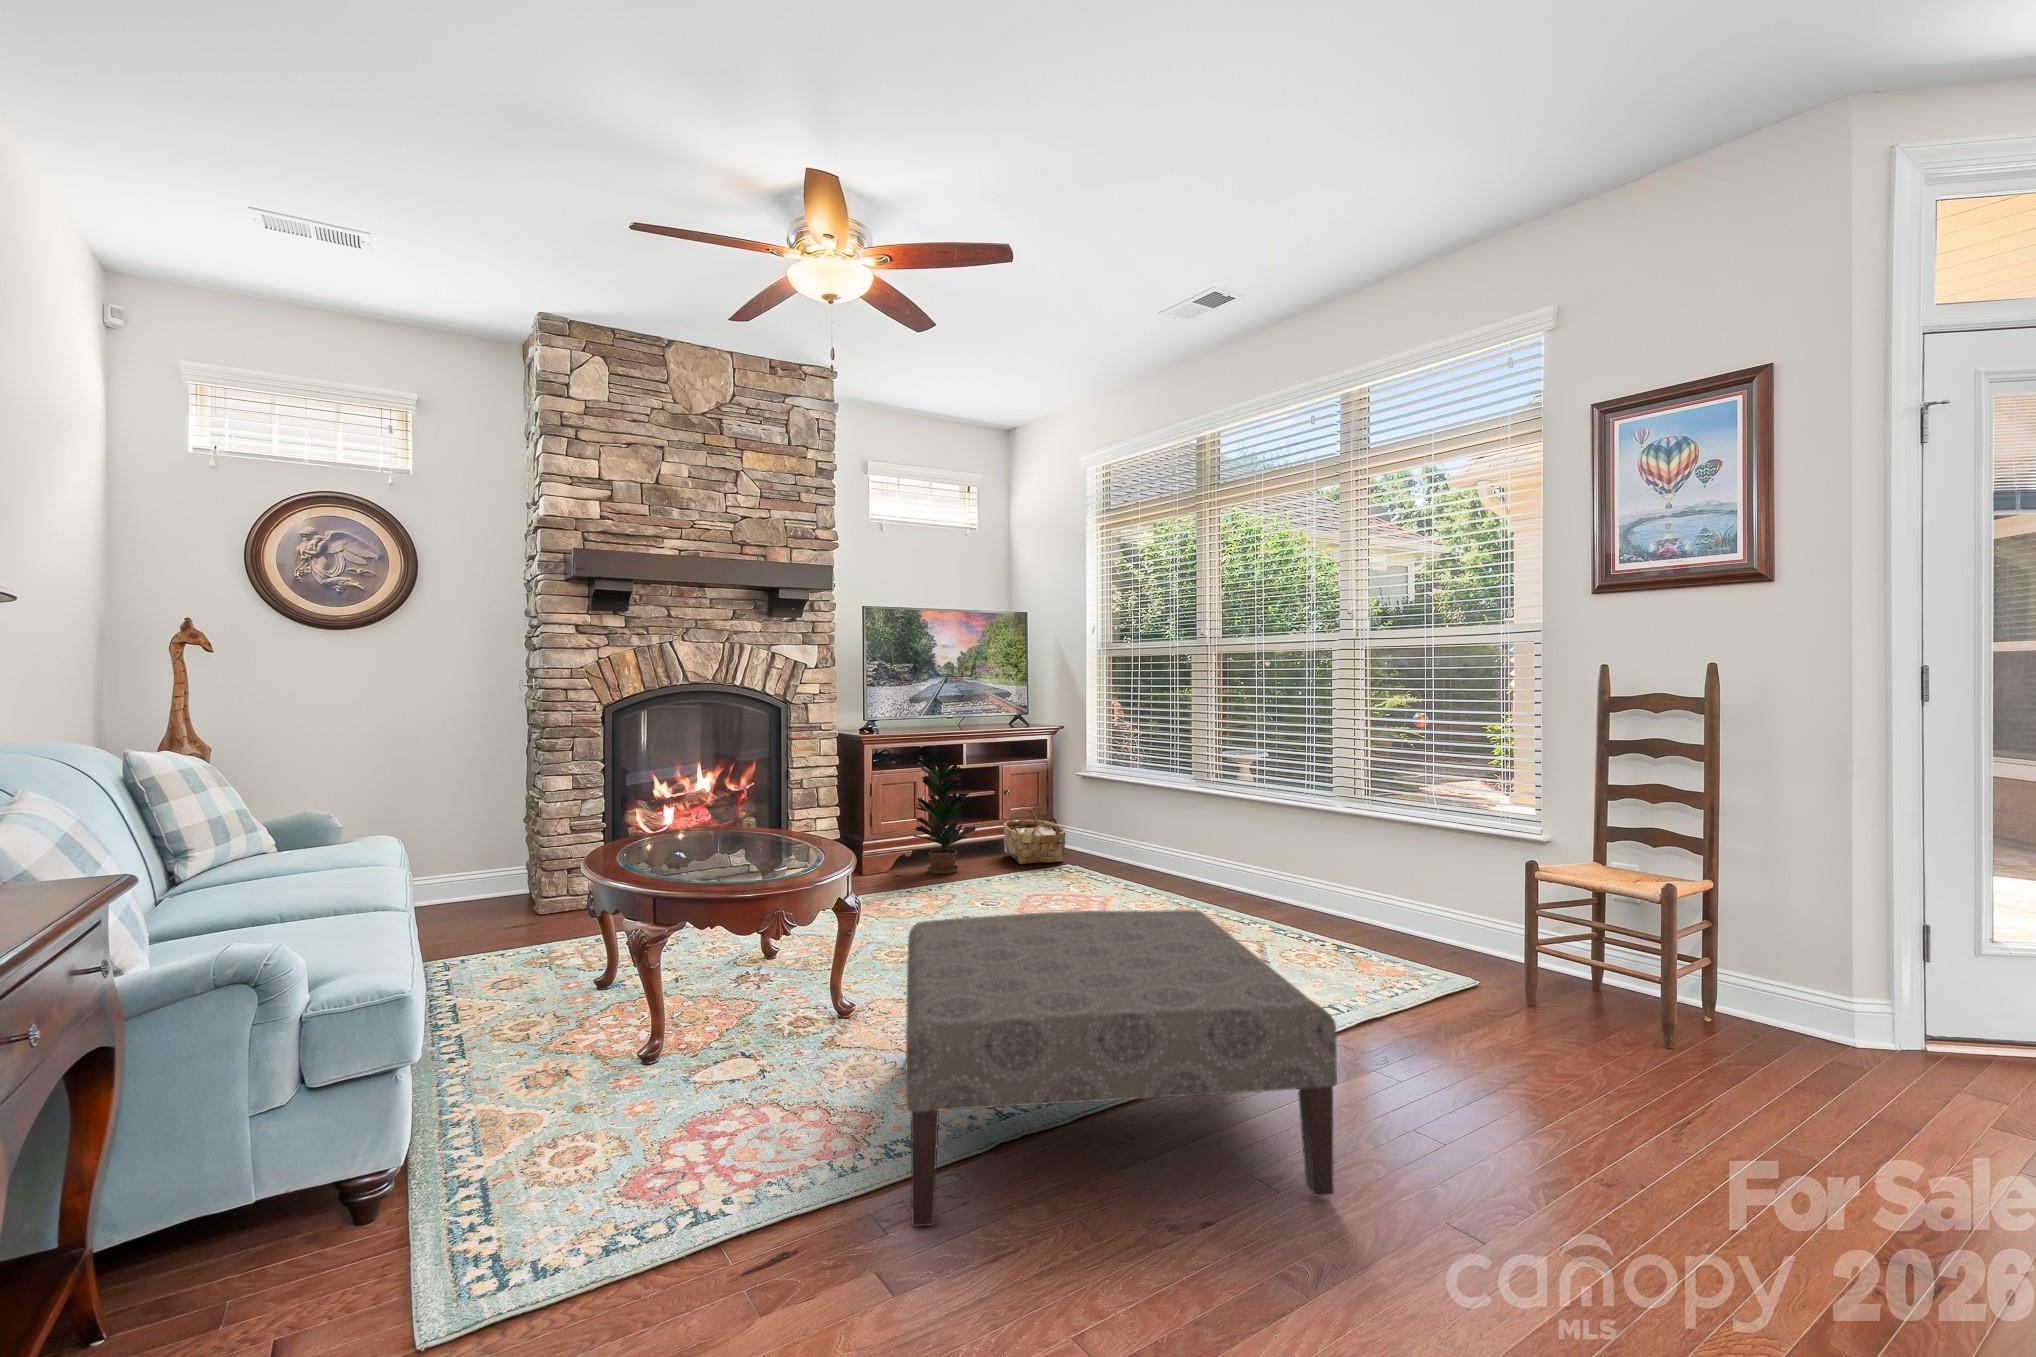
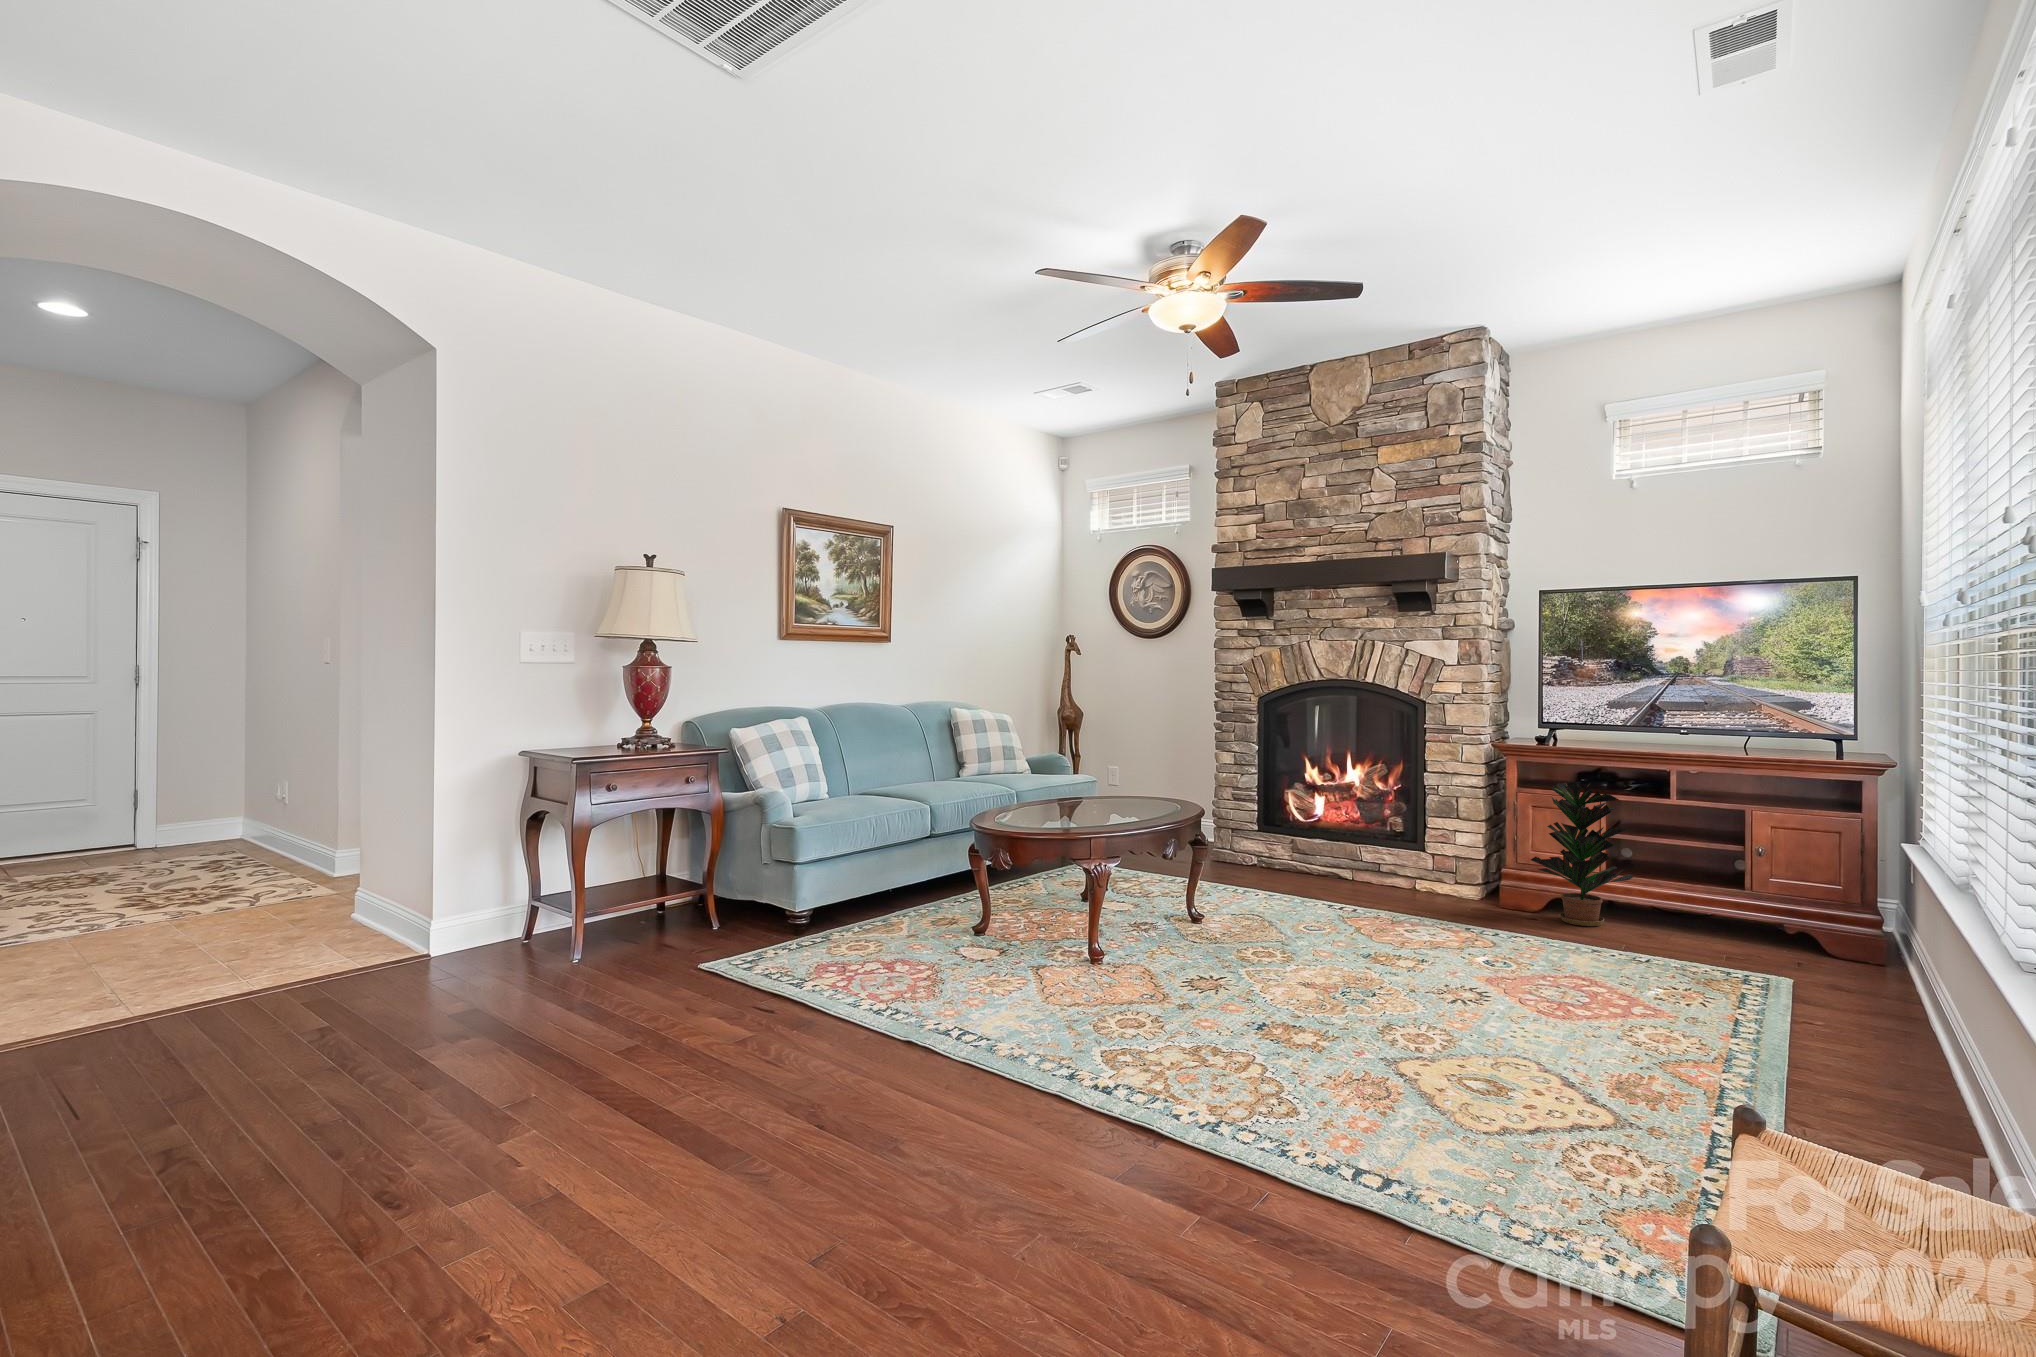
woven basket: present [1003,807,1065,865] -> none [1701,870,1812,959]
ottoman: present [906,910,1337,1227] -> none [800,882,1221,1168]

